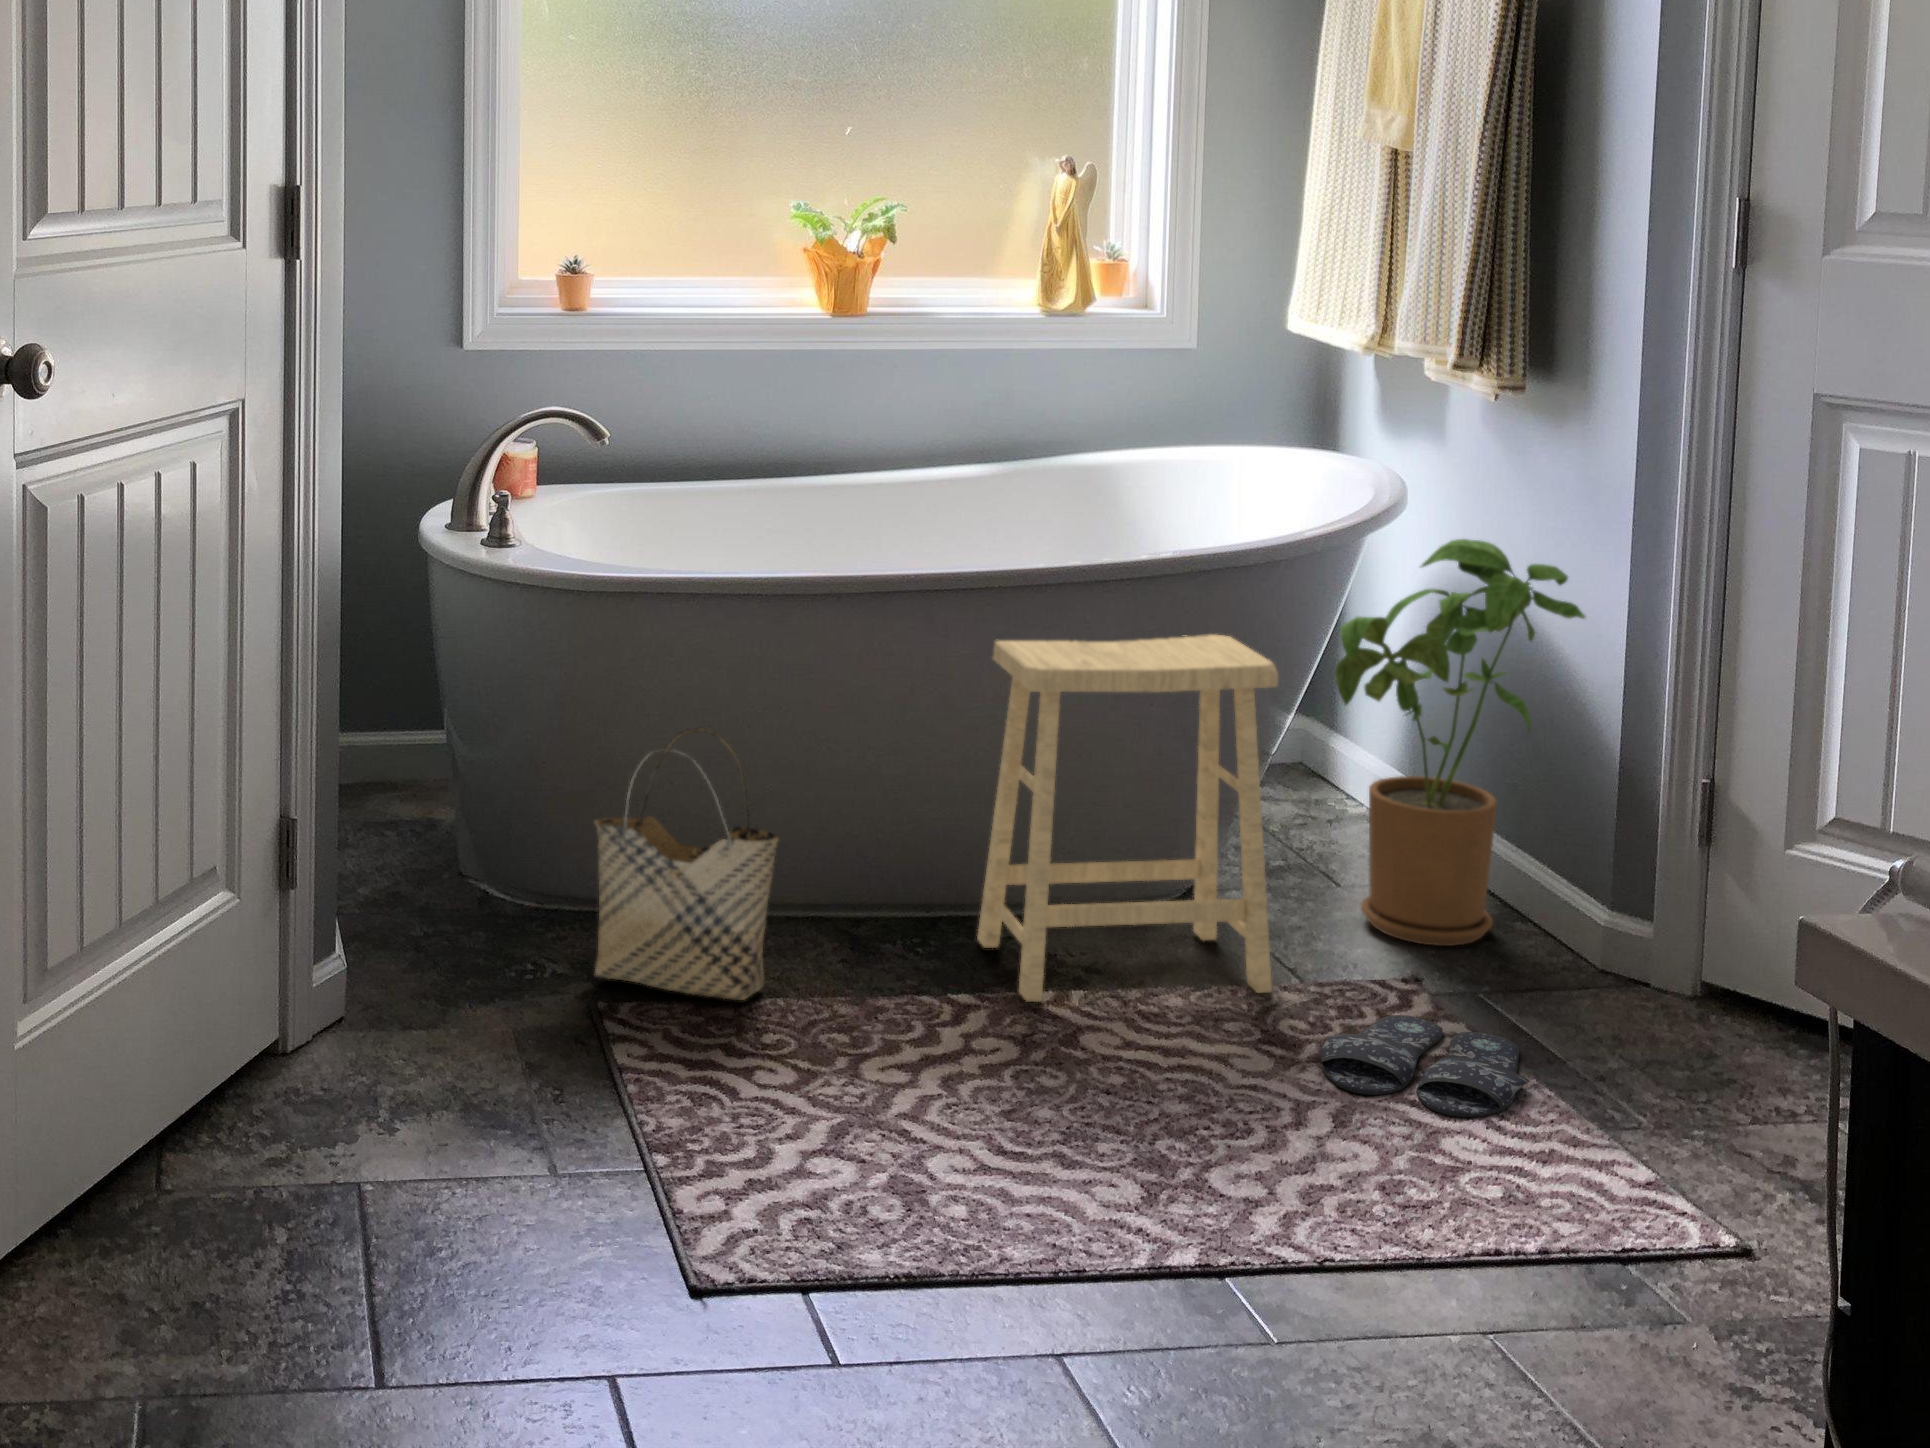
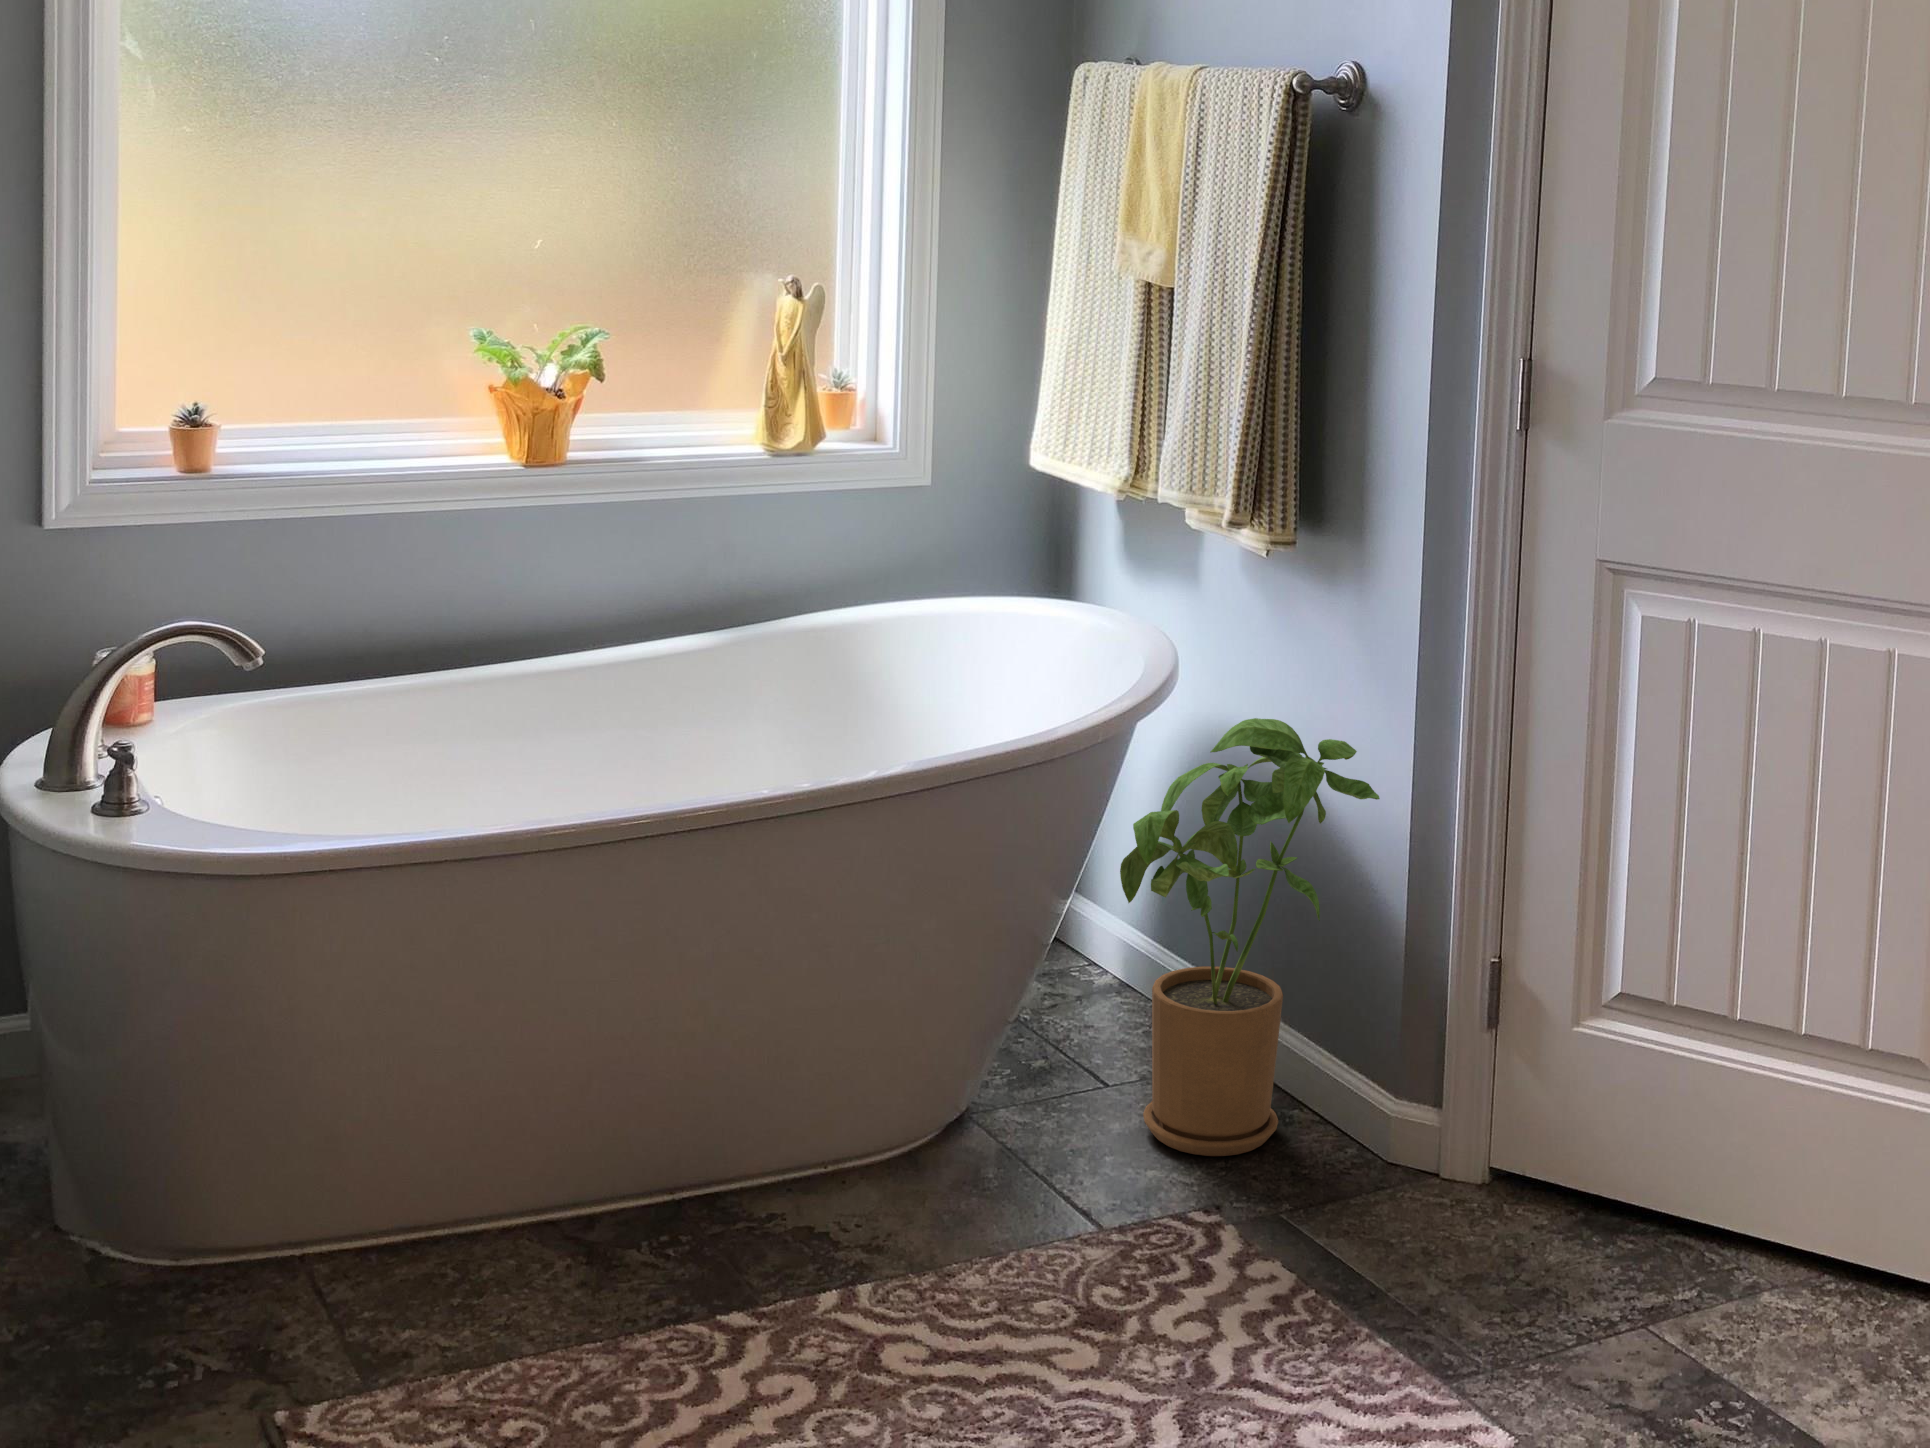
footstool: present [977,634,1278,1002] -> none [736,846,1082,1313]
woven basket: present [595,728,779,1000] -> none [261,1033,509,1378]
slippers: present [1321,1015,1529,1117] -> none [1148,1259,1362,1391]

